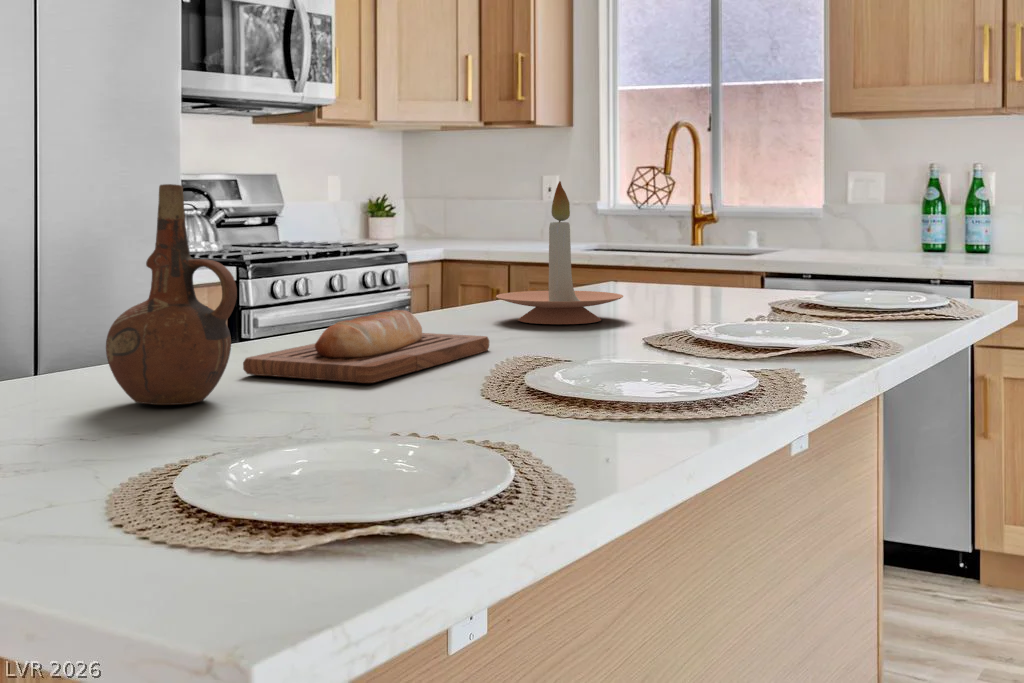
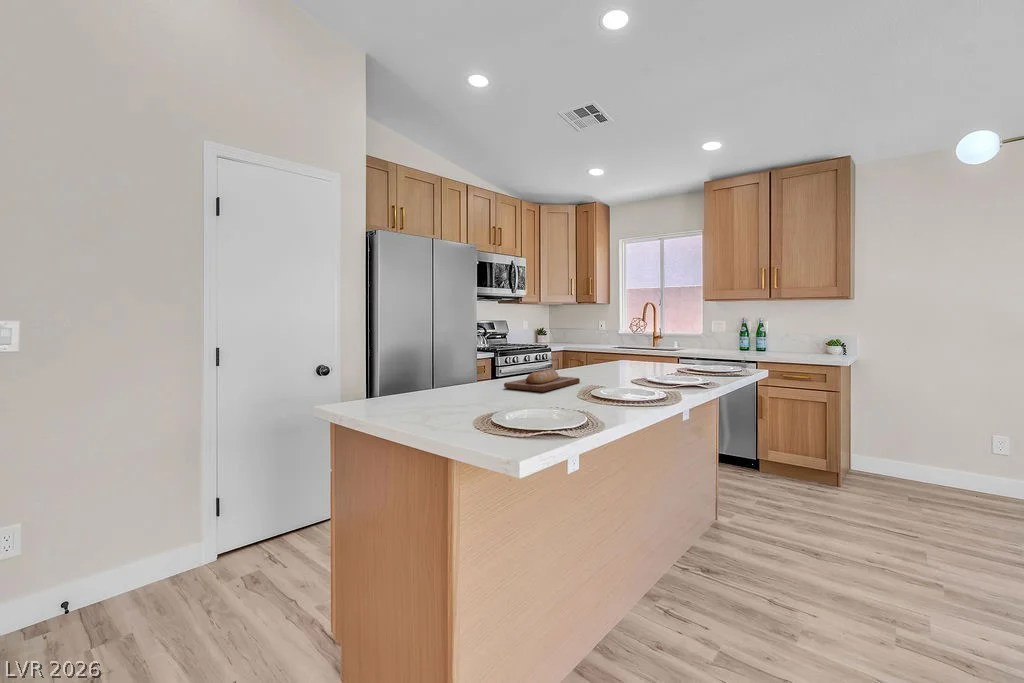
candle holder: present [496,181,623,324] -> none [582,327,625,374]
ceramic pitcher: present [106,184,237,405] -> none [467,332,504,396]

